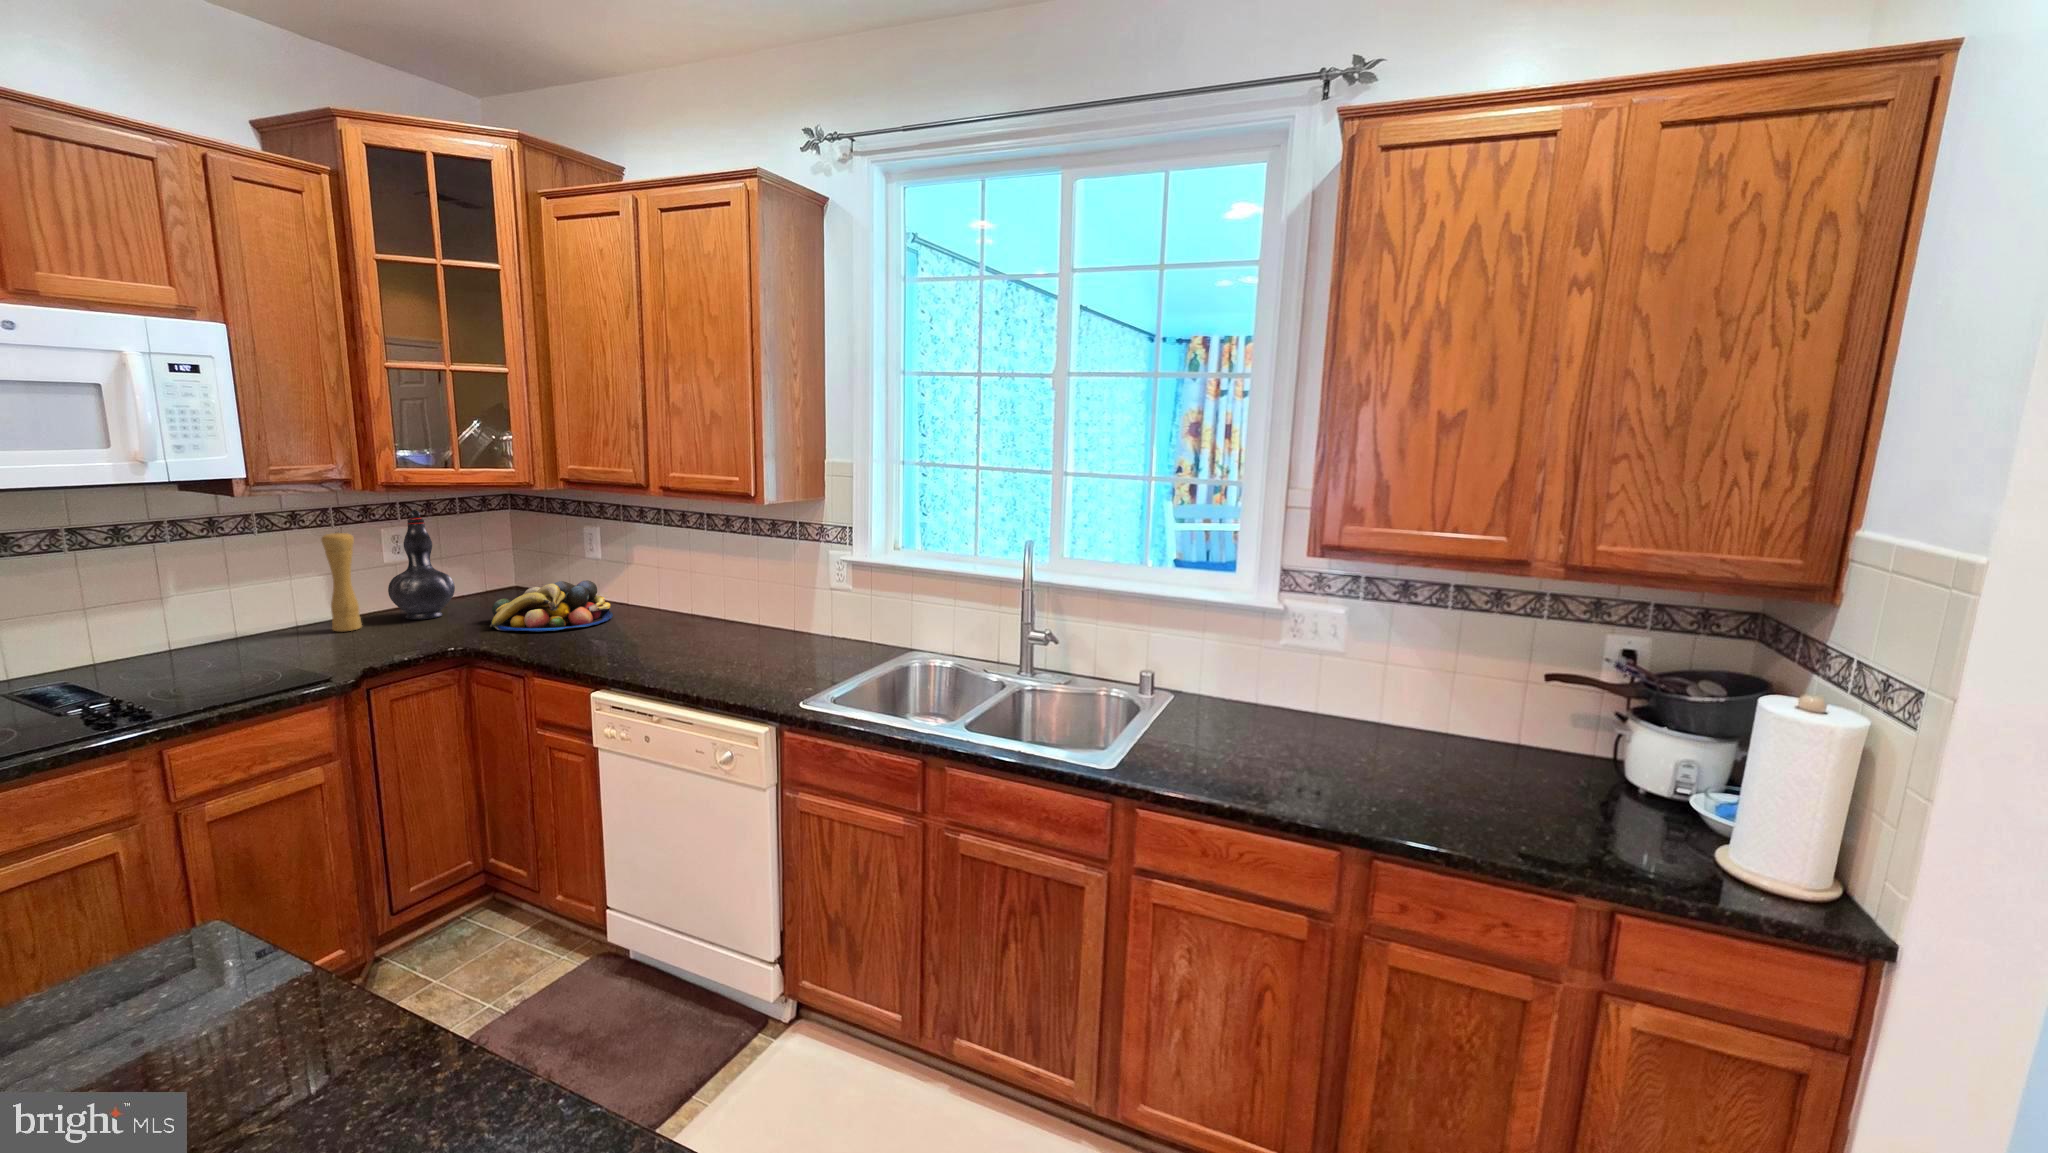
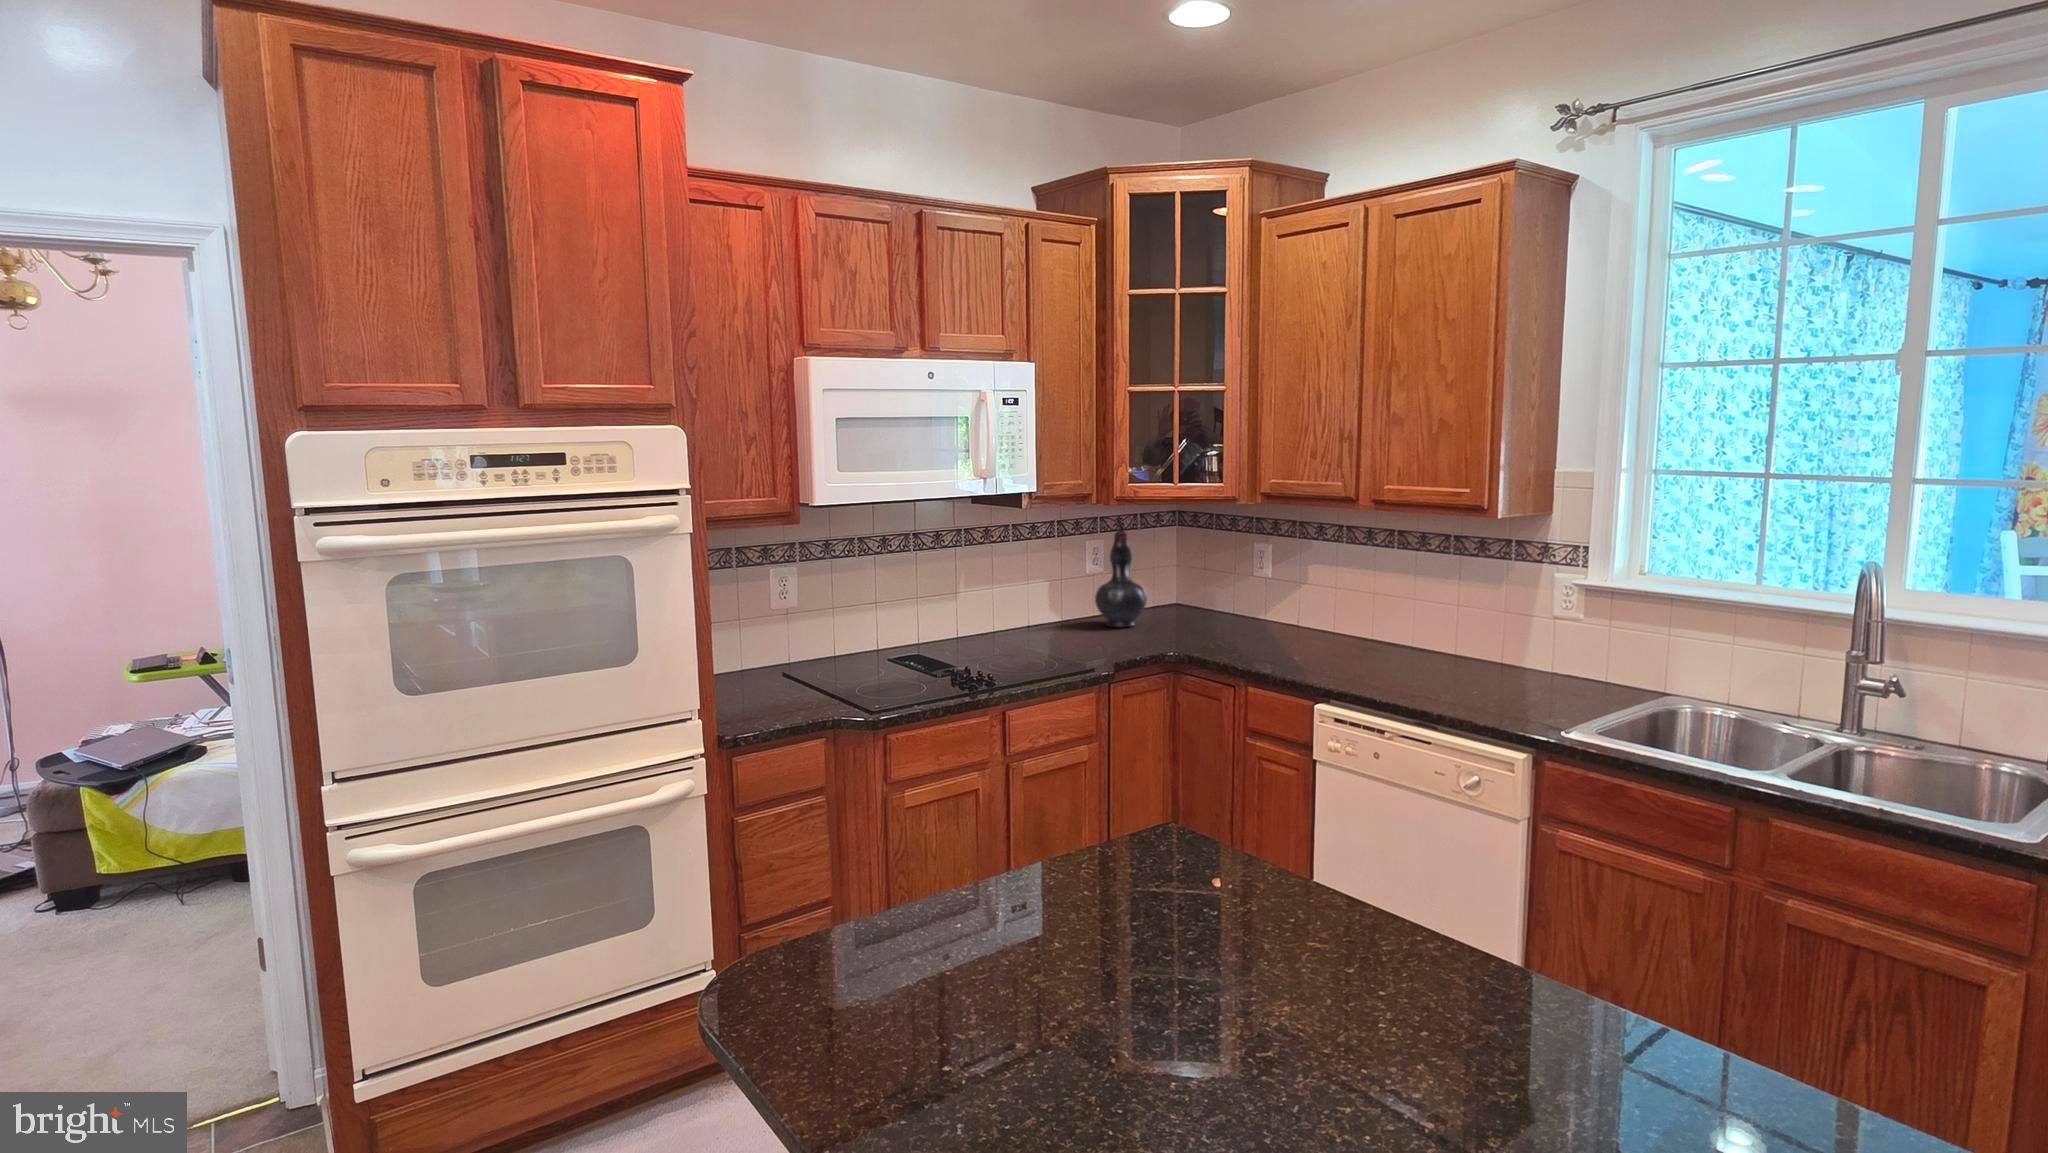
pepper mill: present [321,532,362,631] -> none [1057,543,1080,634]
fruit bowl: present [490,580,613,631] -> none [1182,597,1294,645]

